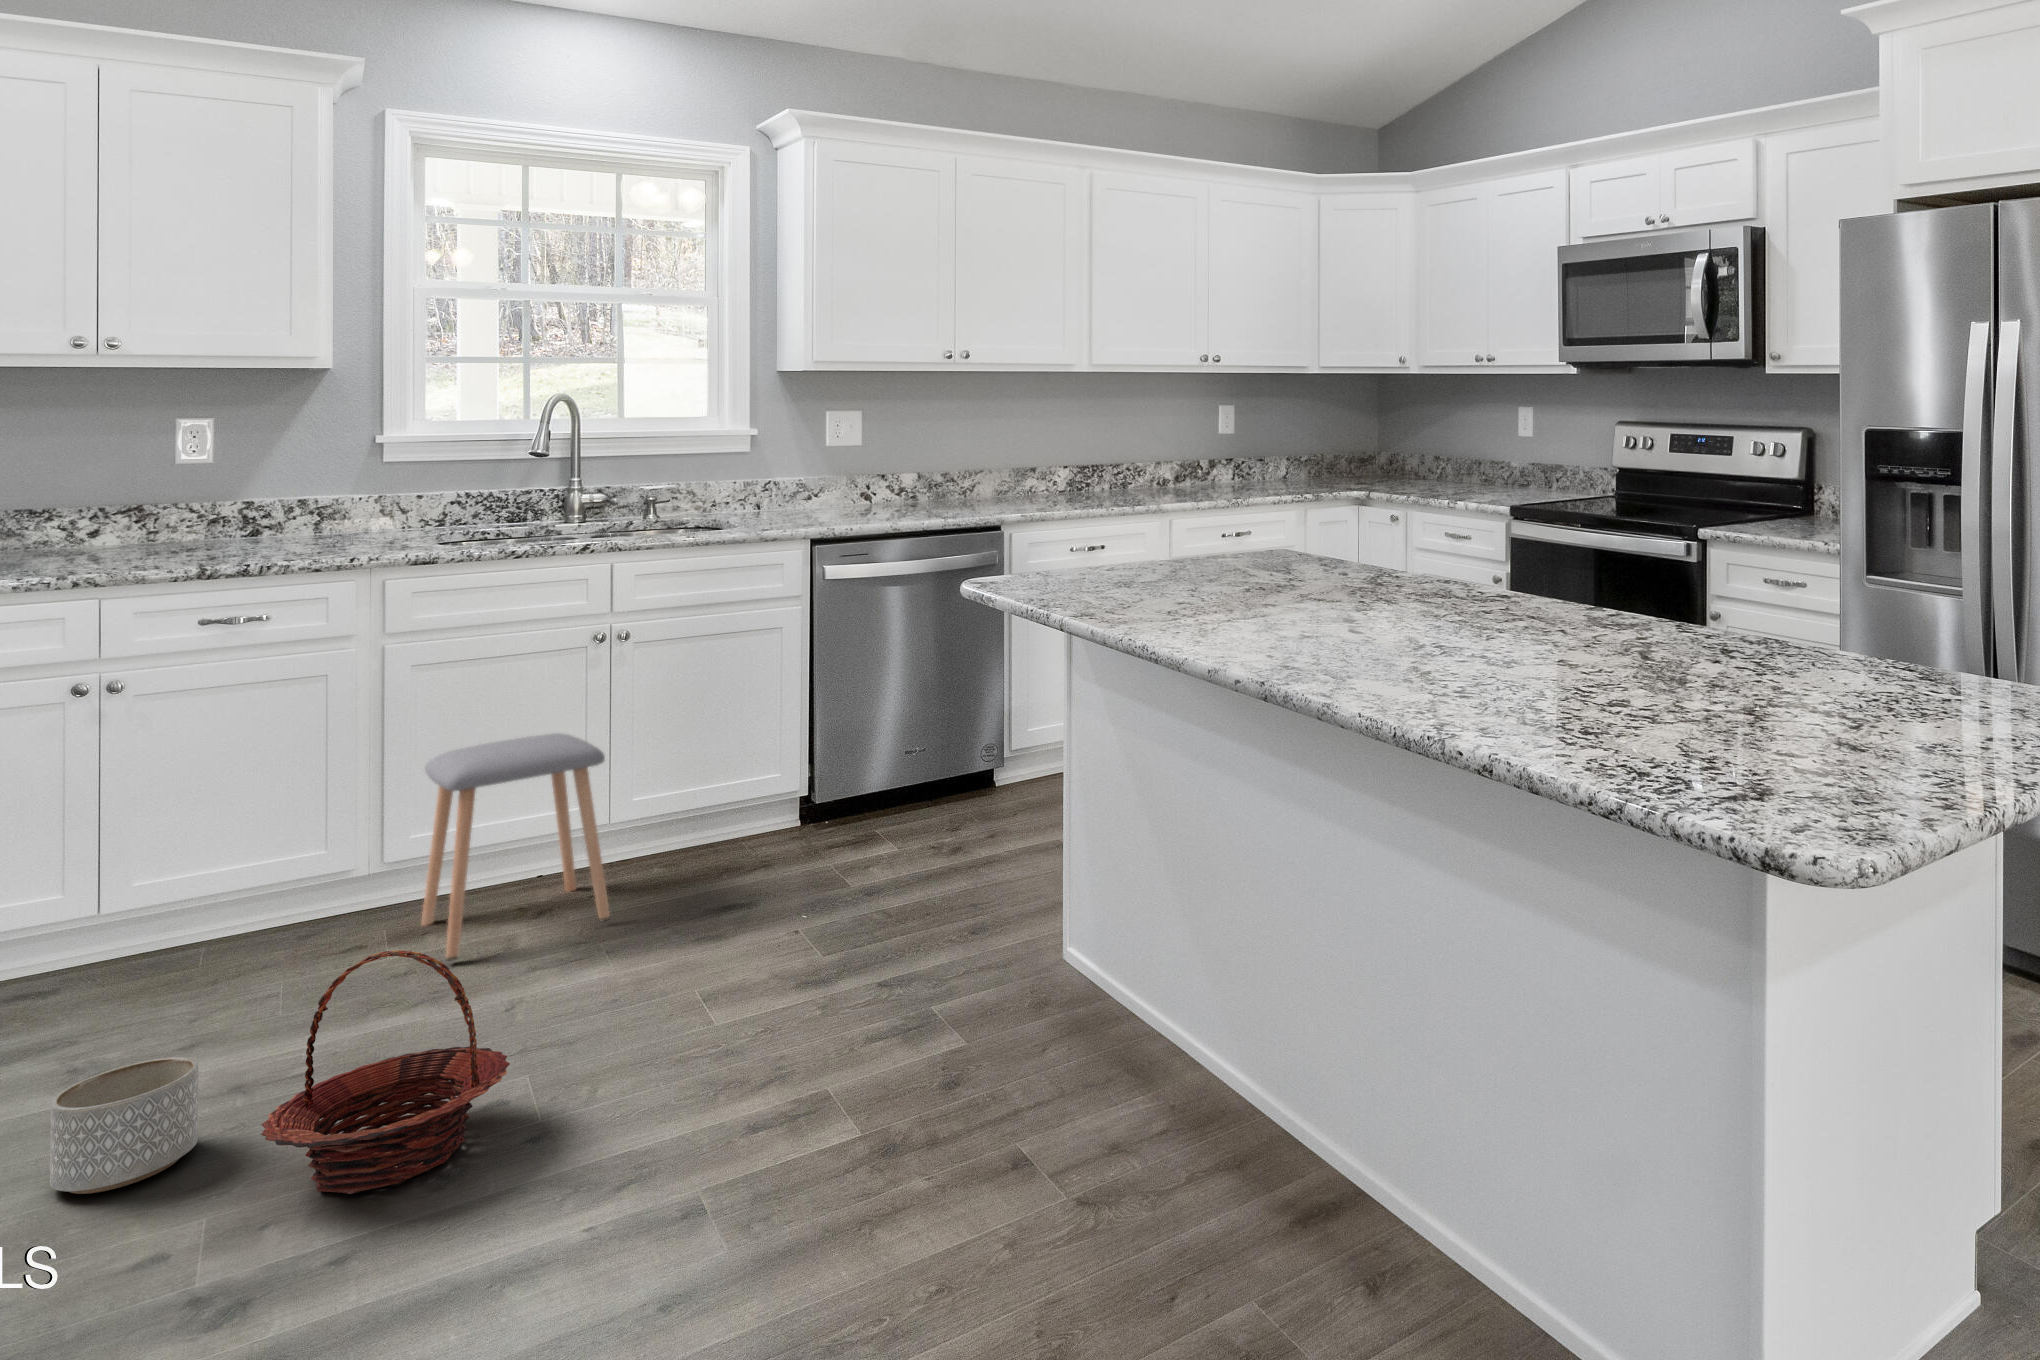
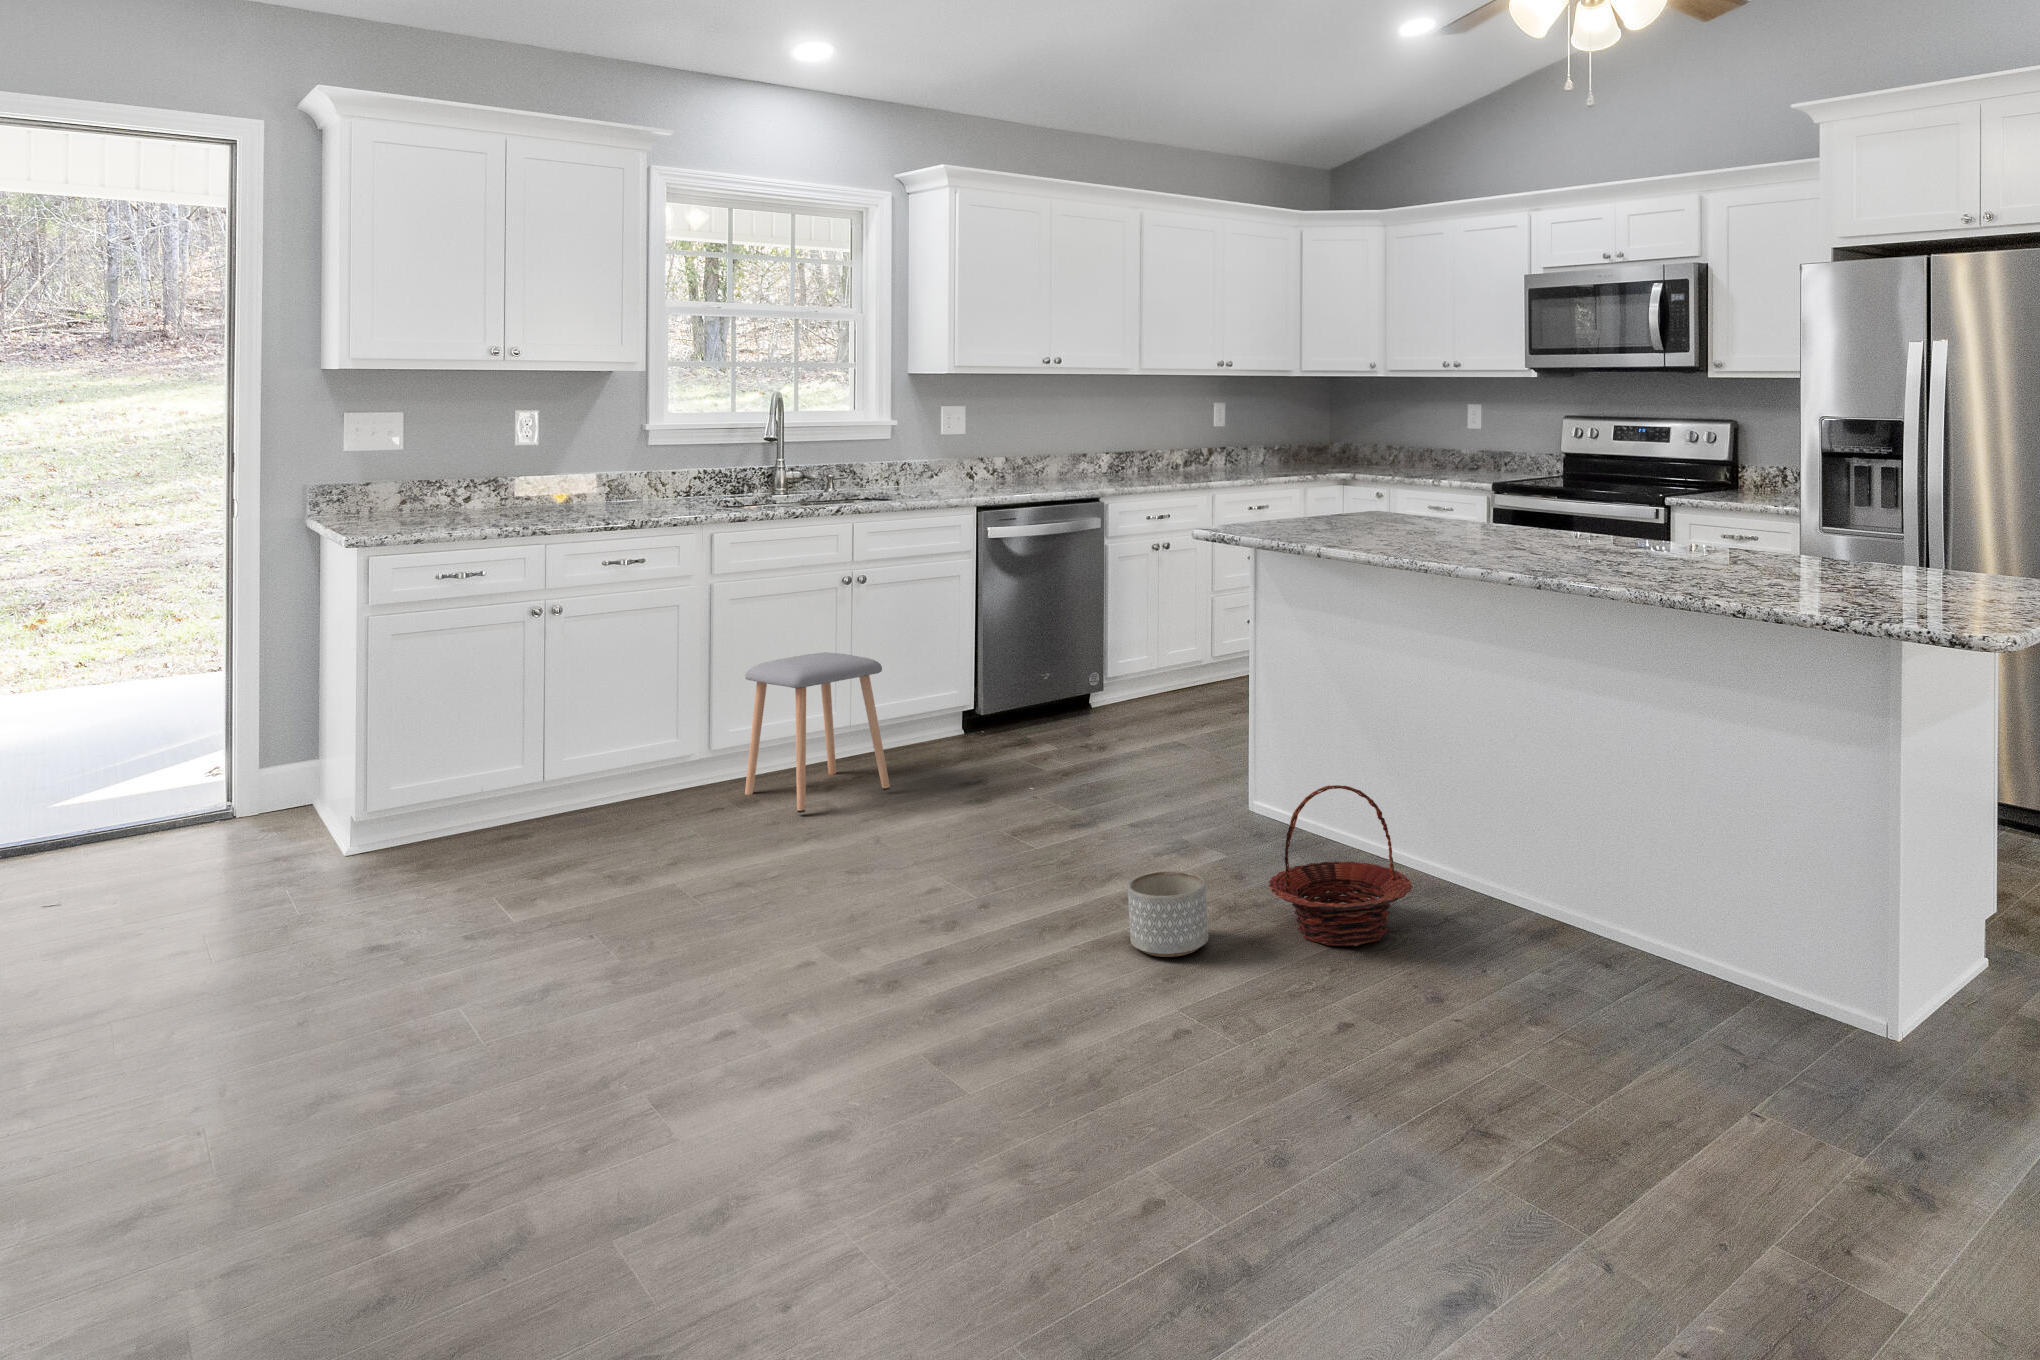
basket: present [261,950,510,1194] -> present [1268,785,1413,946]
planter: present [50,1057,198,1194] -> present [1128,871,1208,957]

